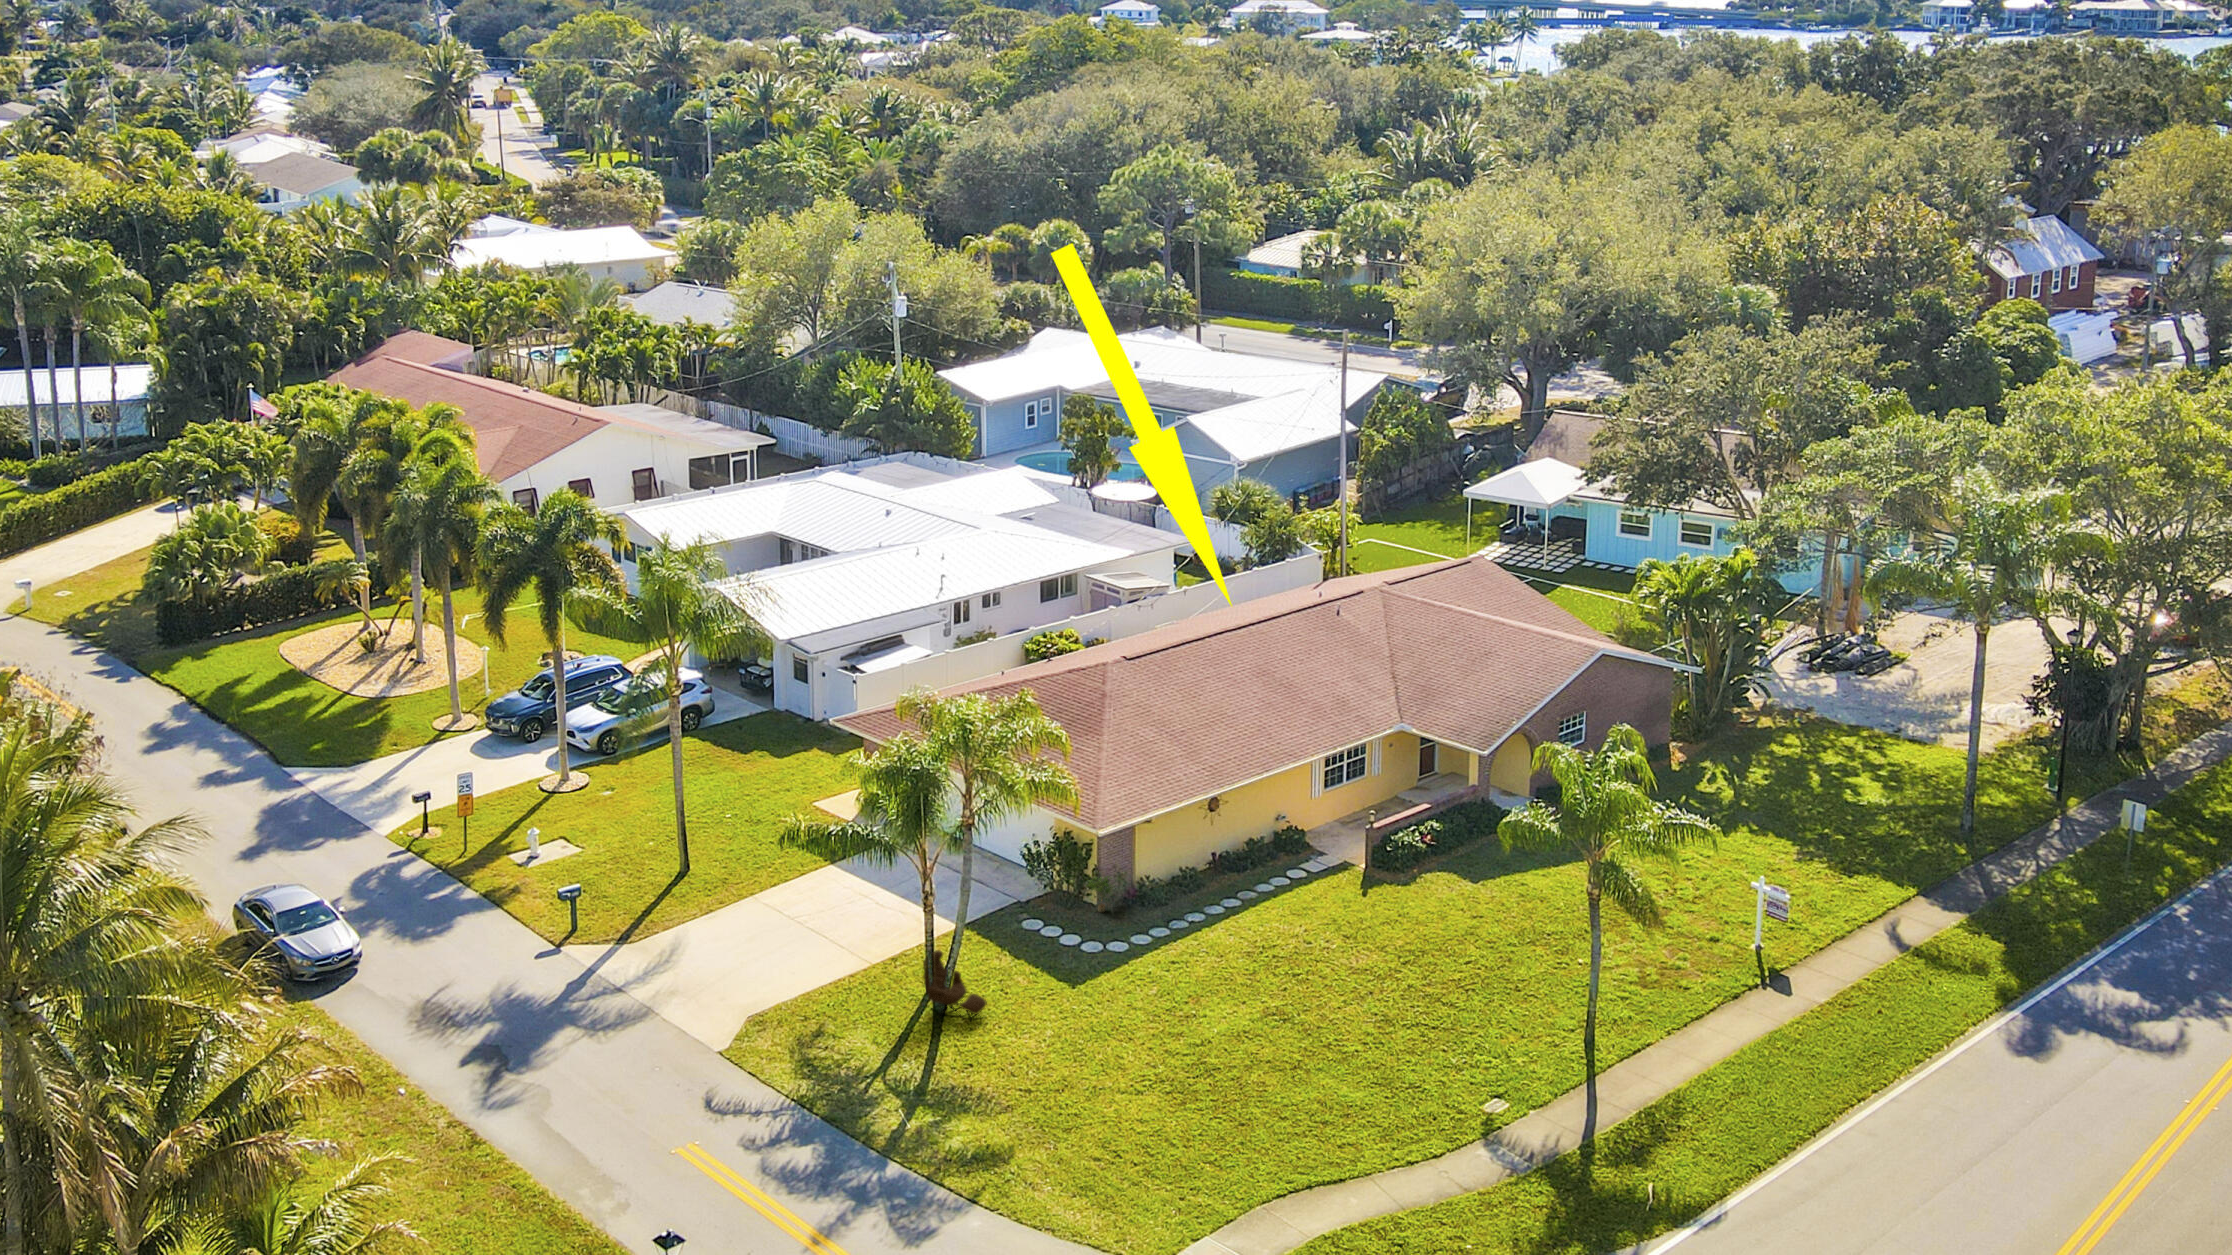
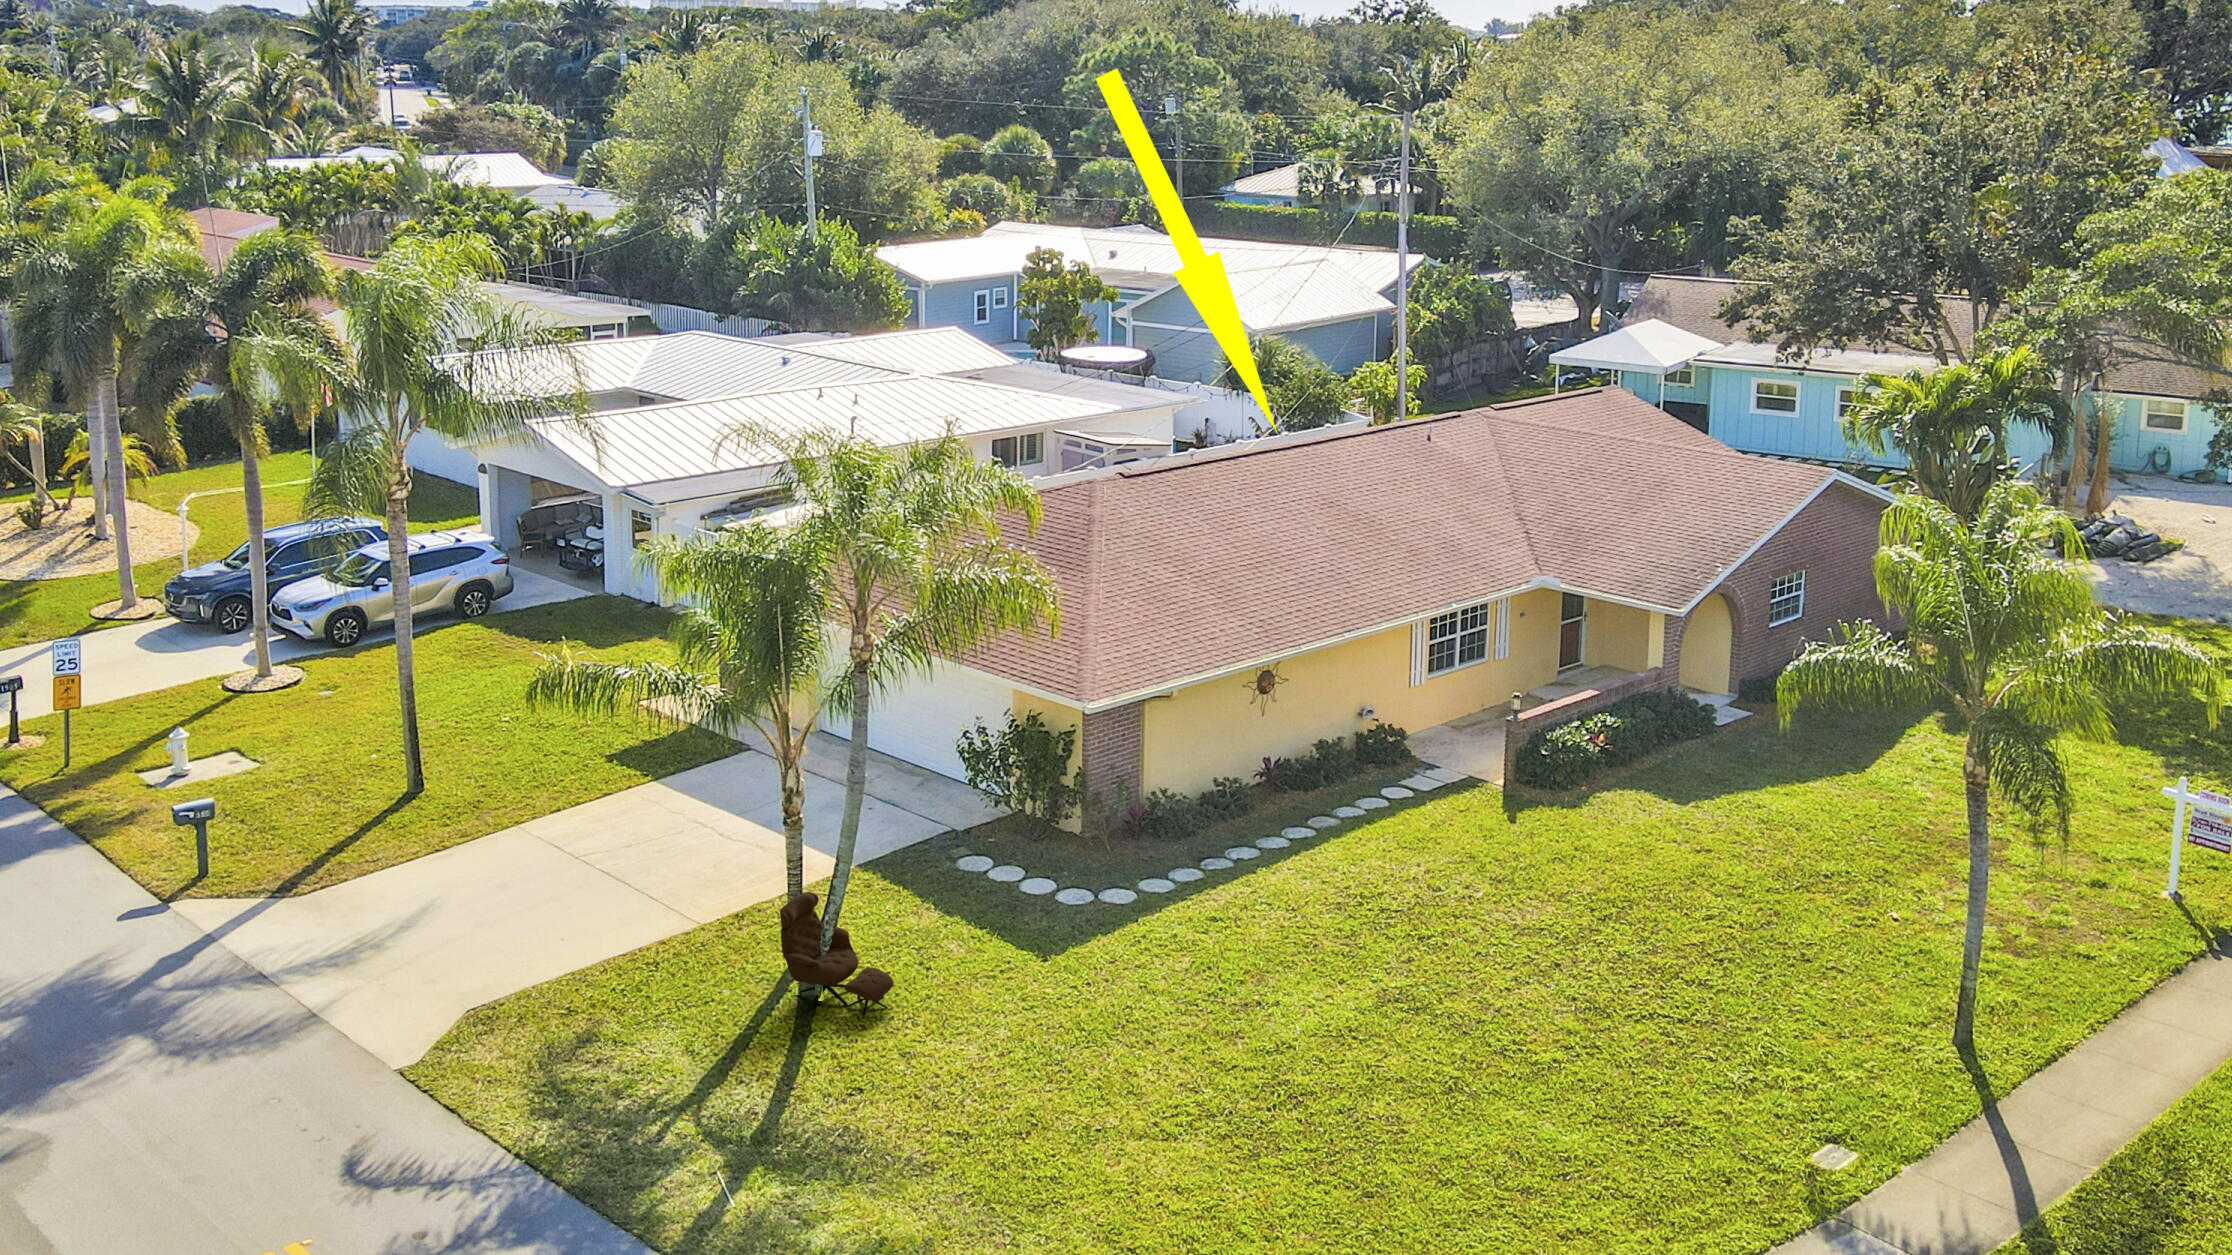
potted plant: present [1086,876,1113,913] -> none [1065,787,1113,848]

